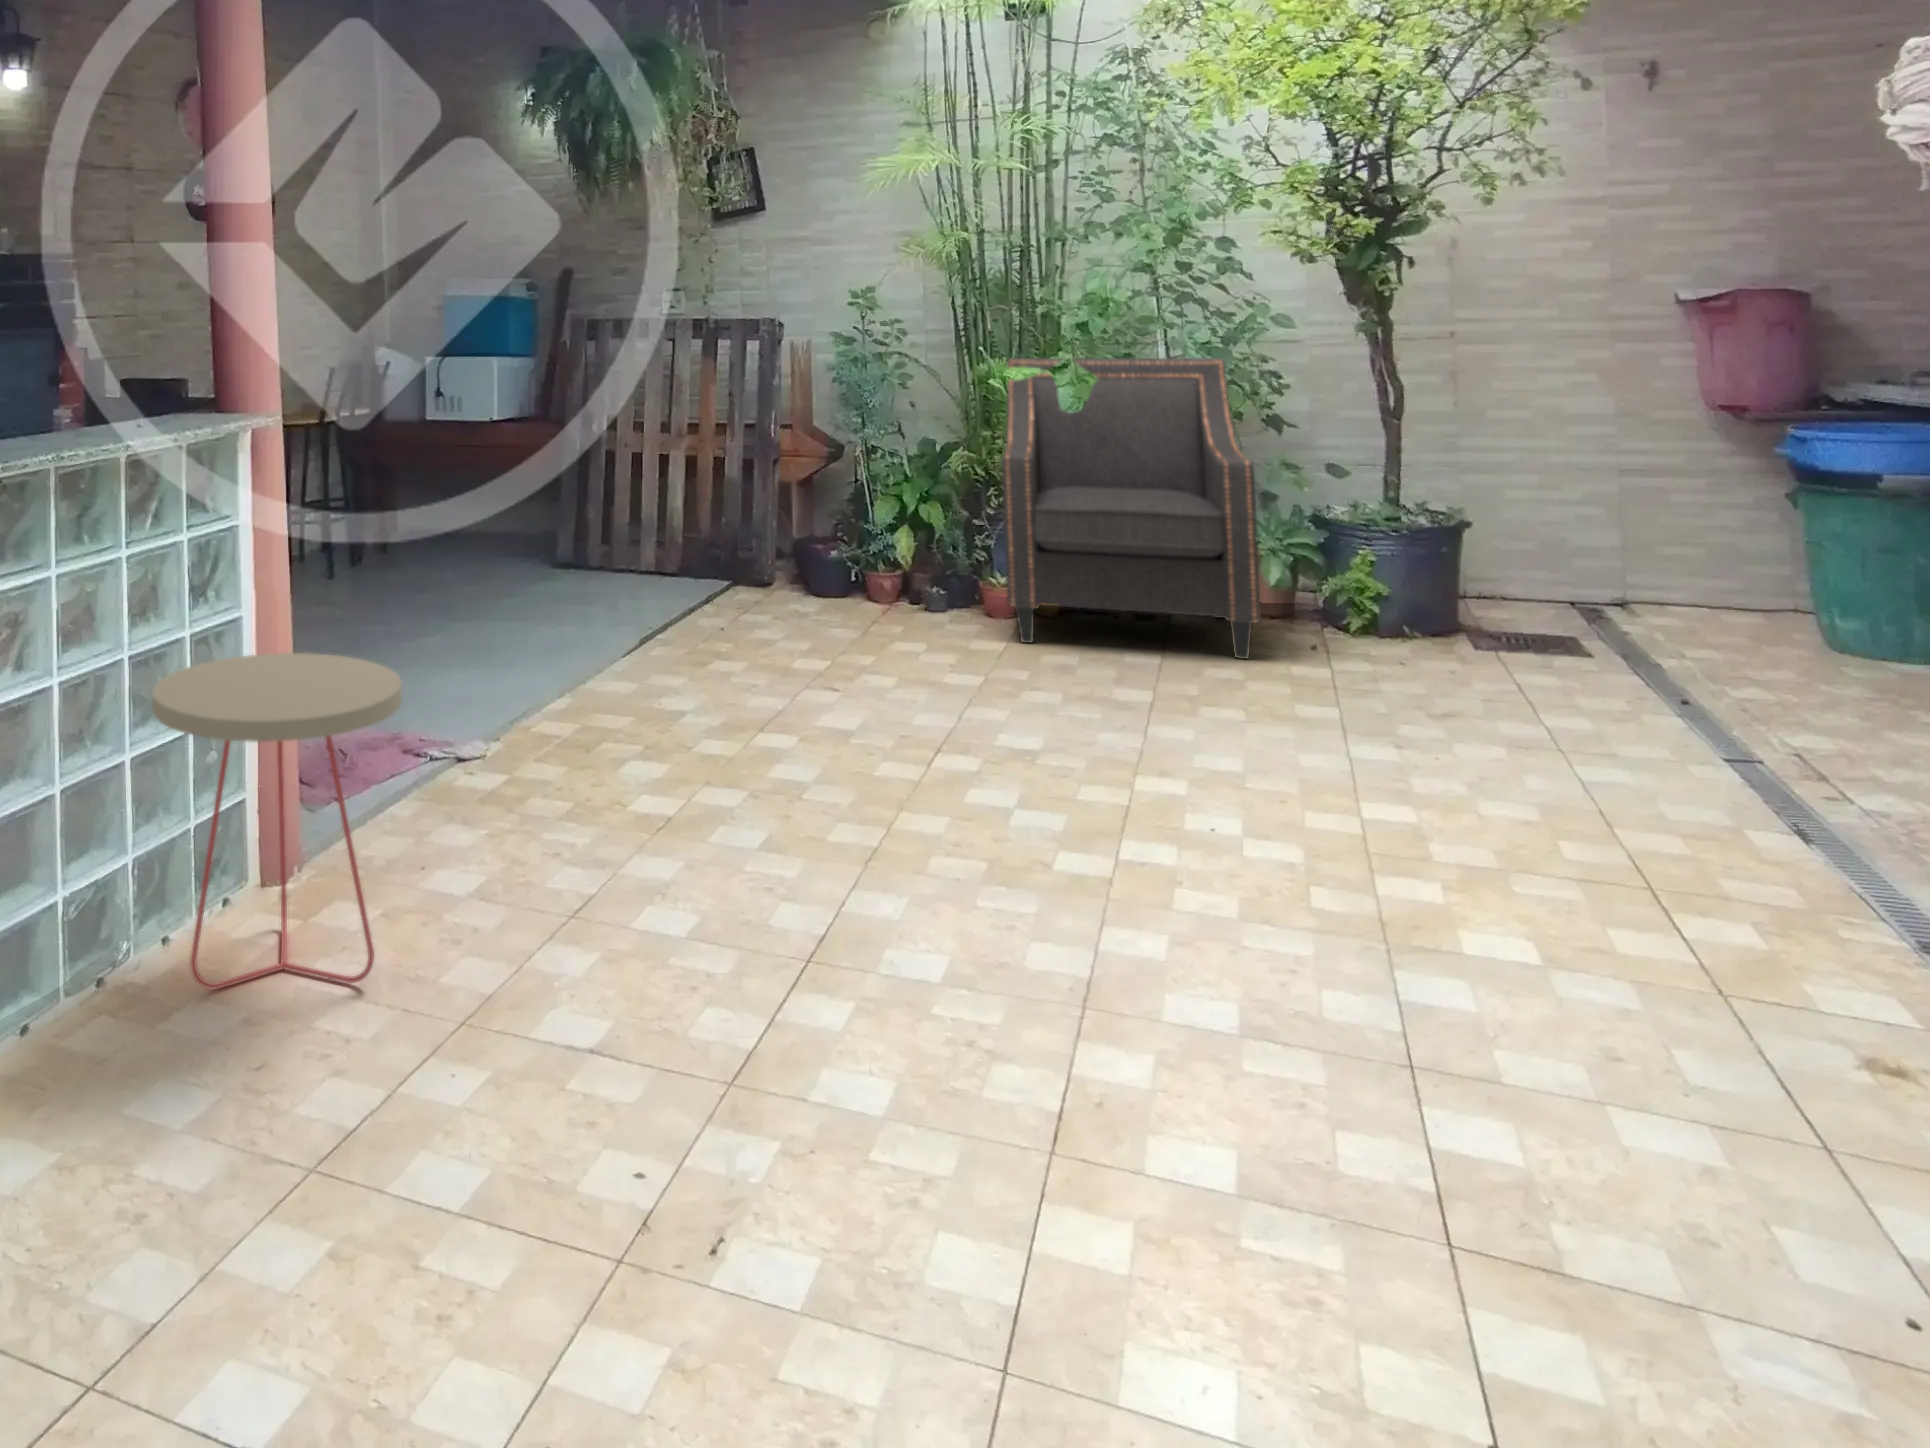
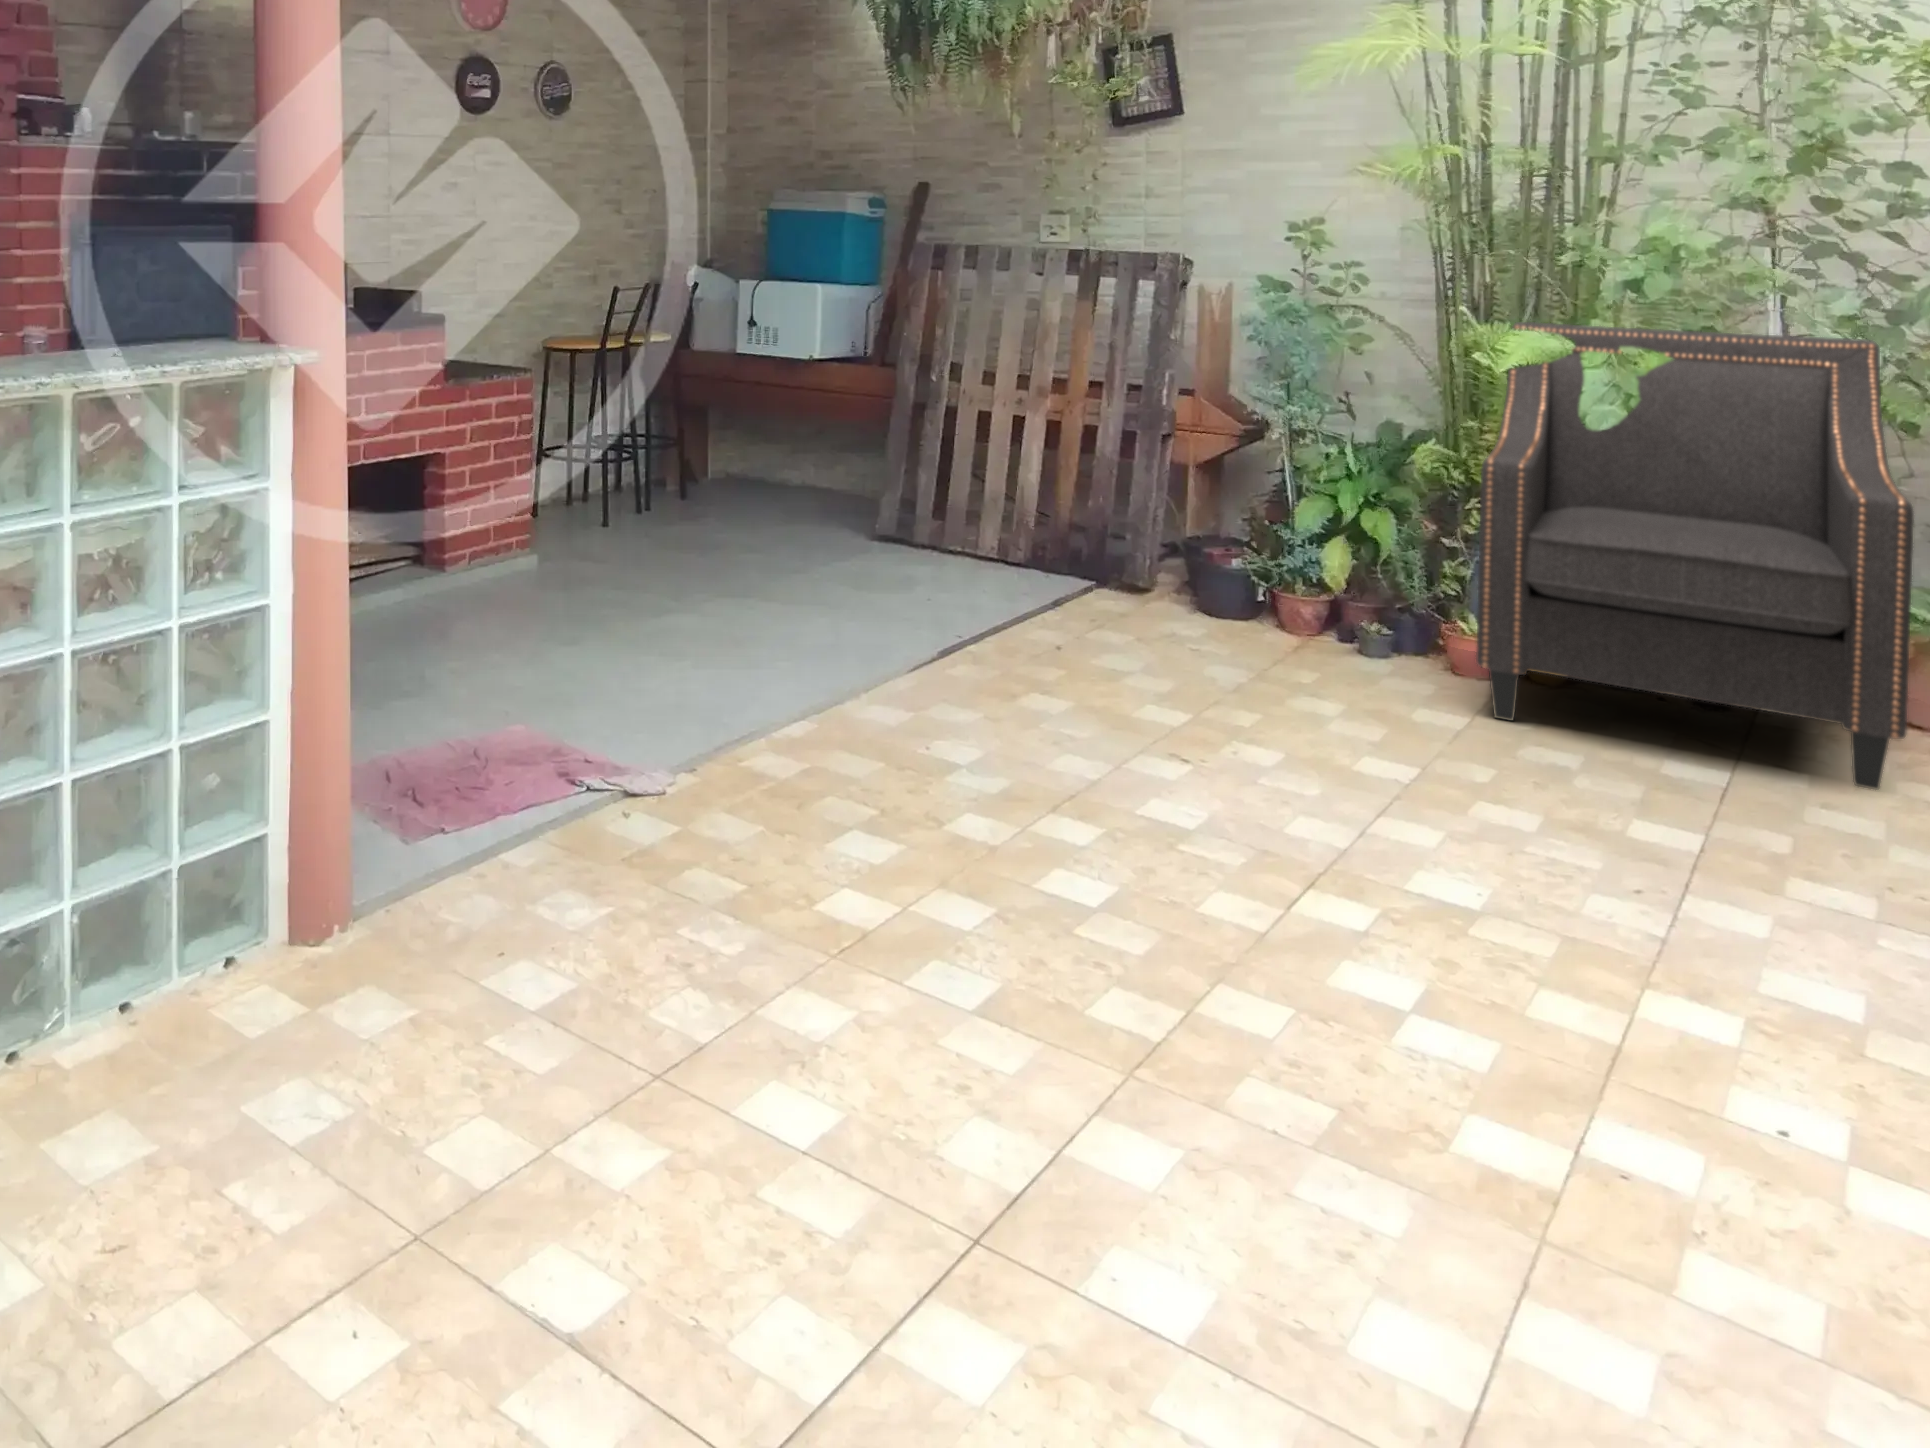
side table: present [152,653,402,989] -> none [74,658,411,1124]

